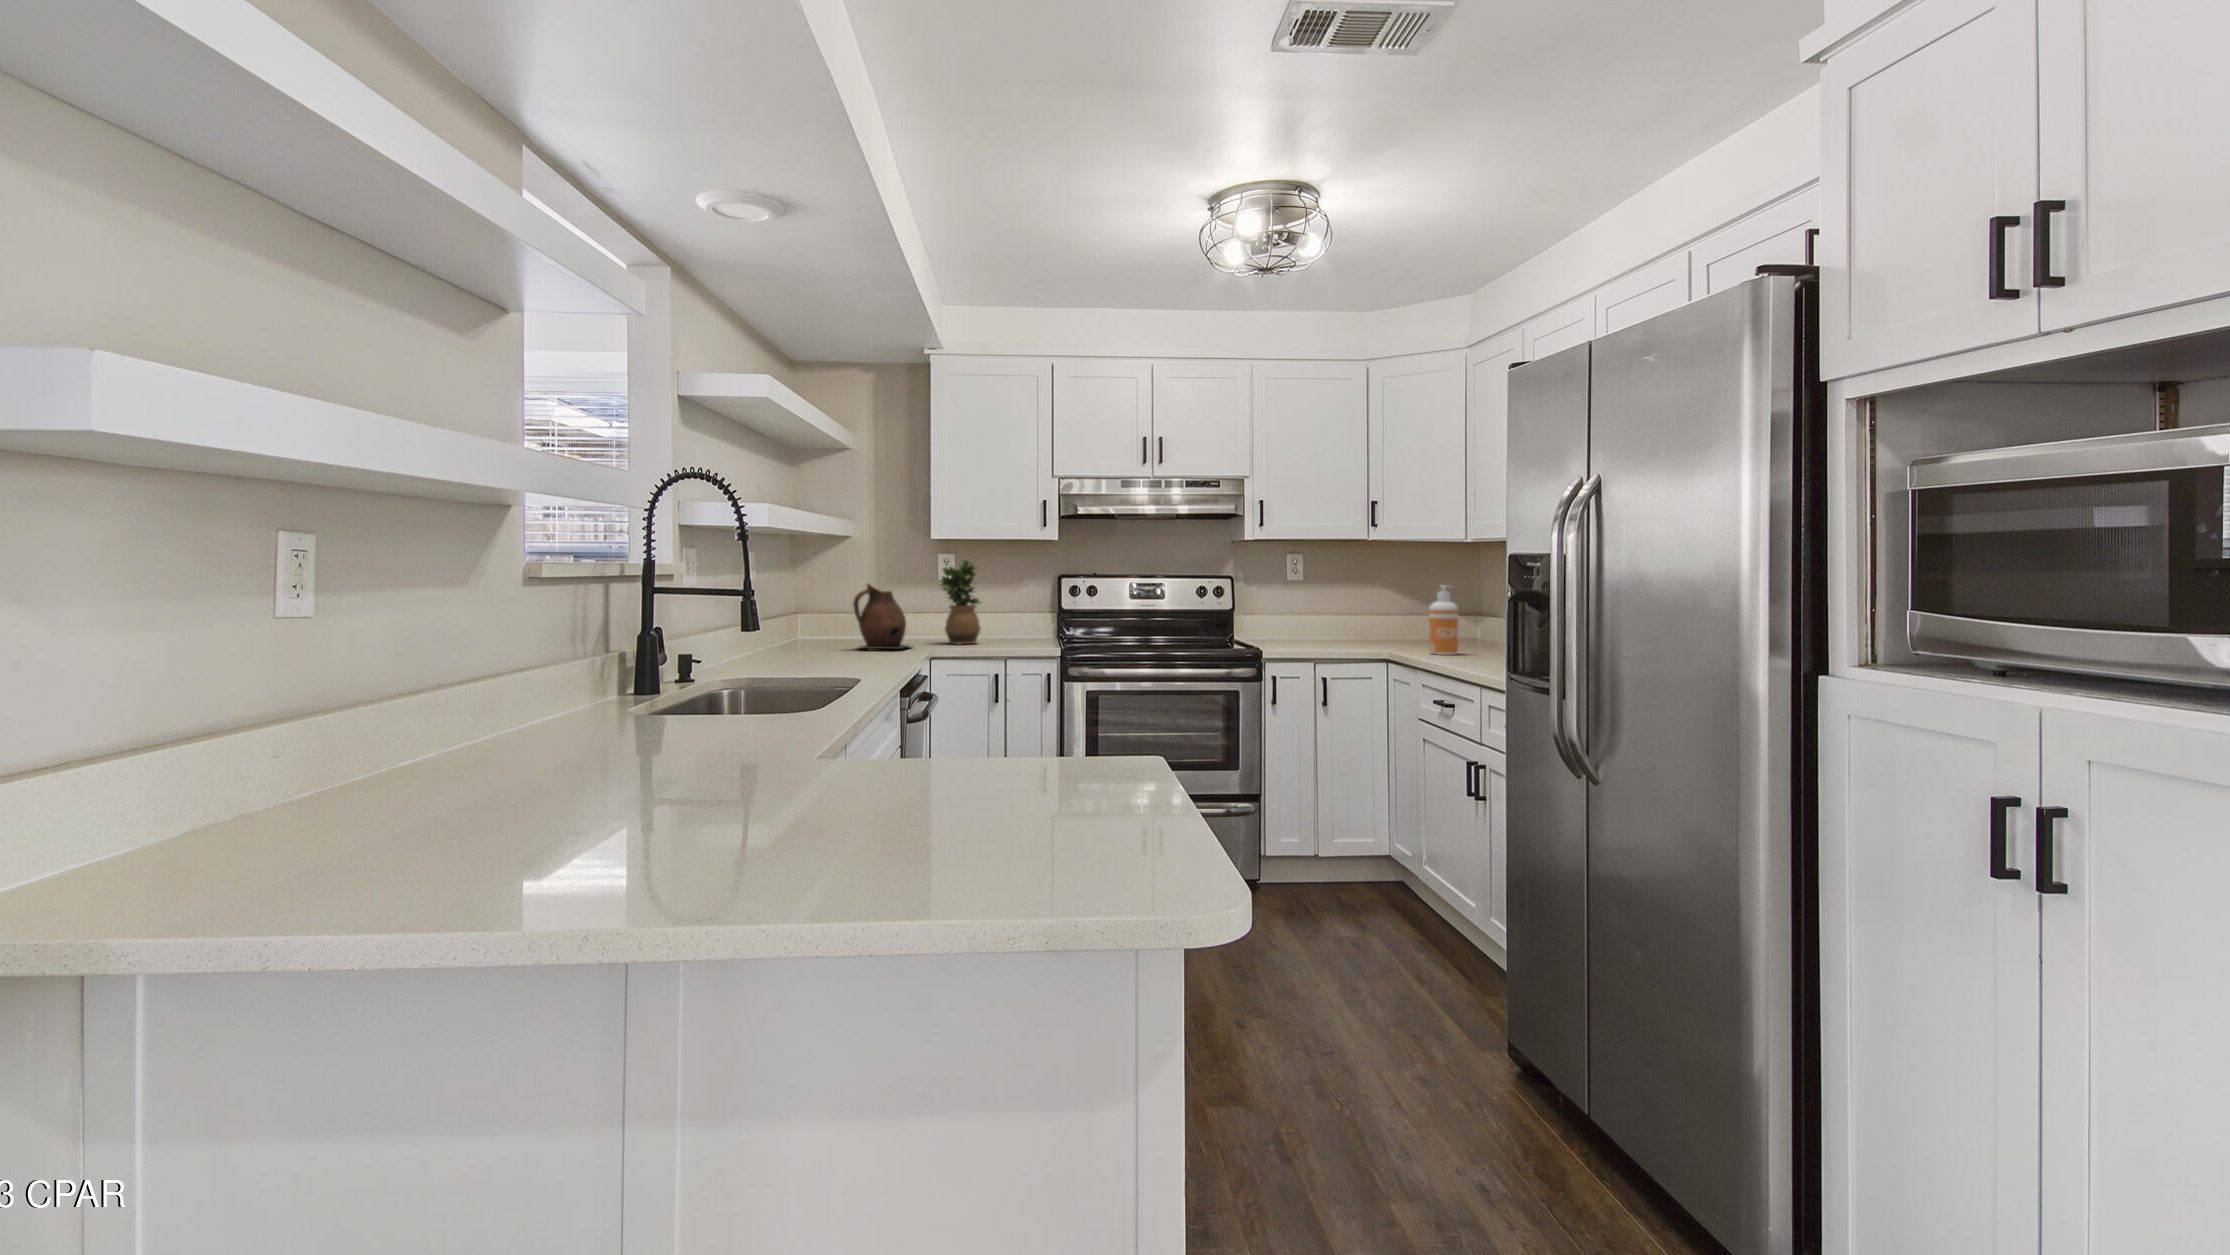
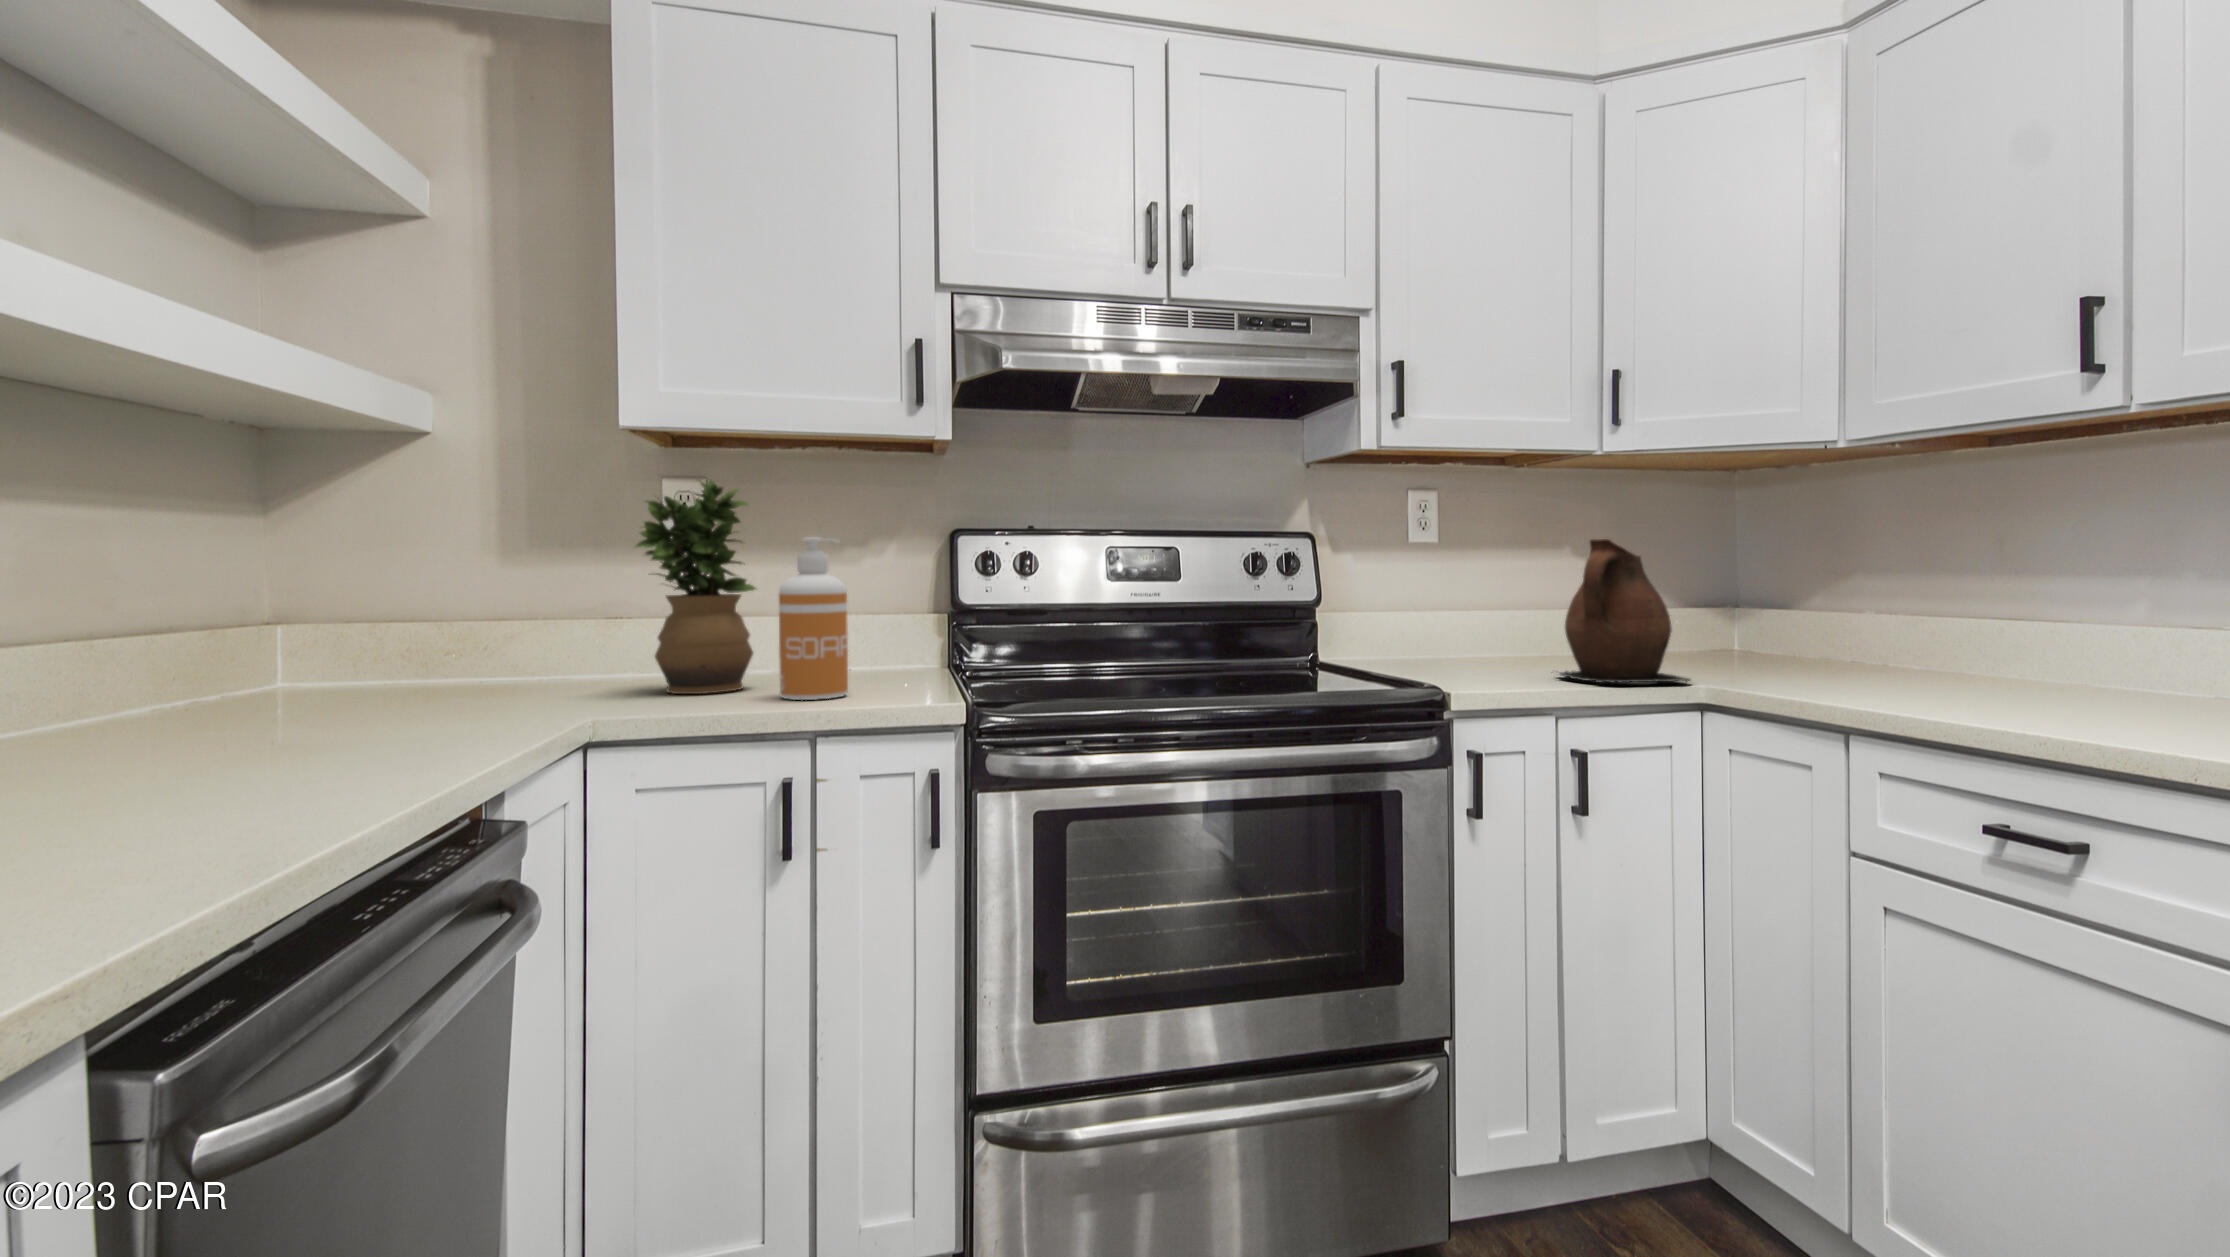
ceramic pitcher: present [853,584,910,649] -> present [1559,539,1690,683]
soap dispenser: present [1429,585,1458,655] -> present [779,537,848,700]

